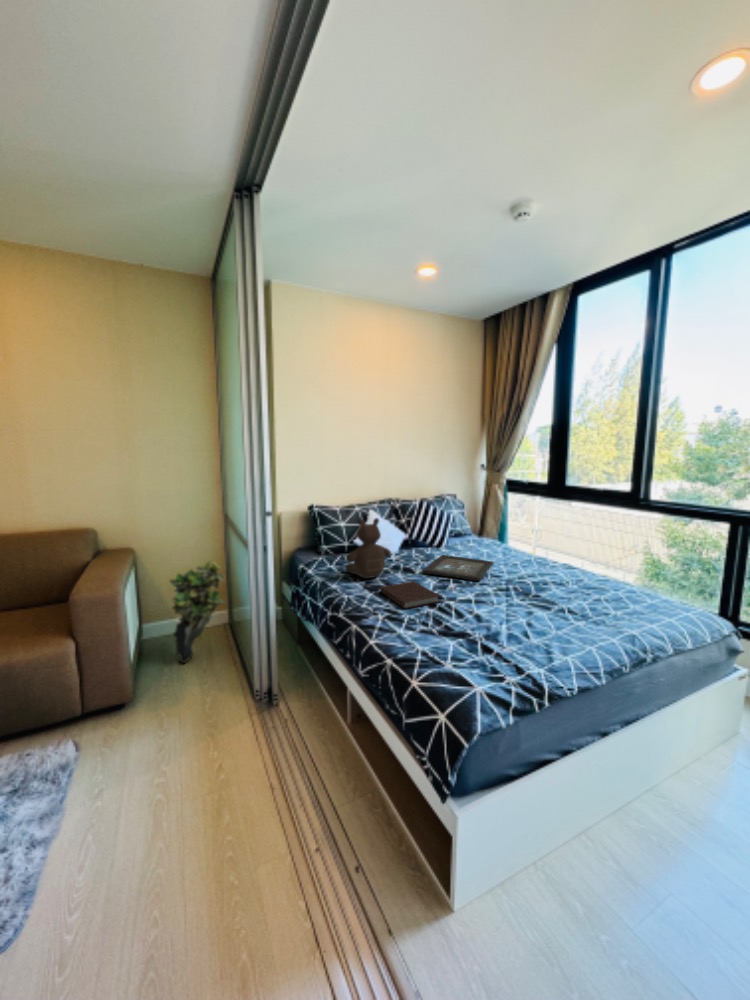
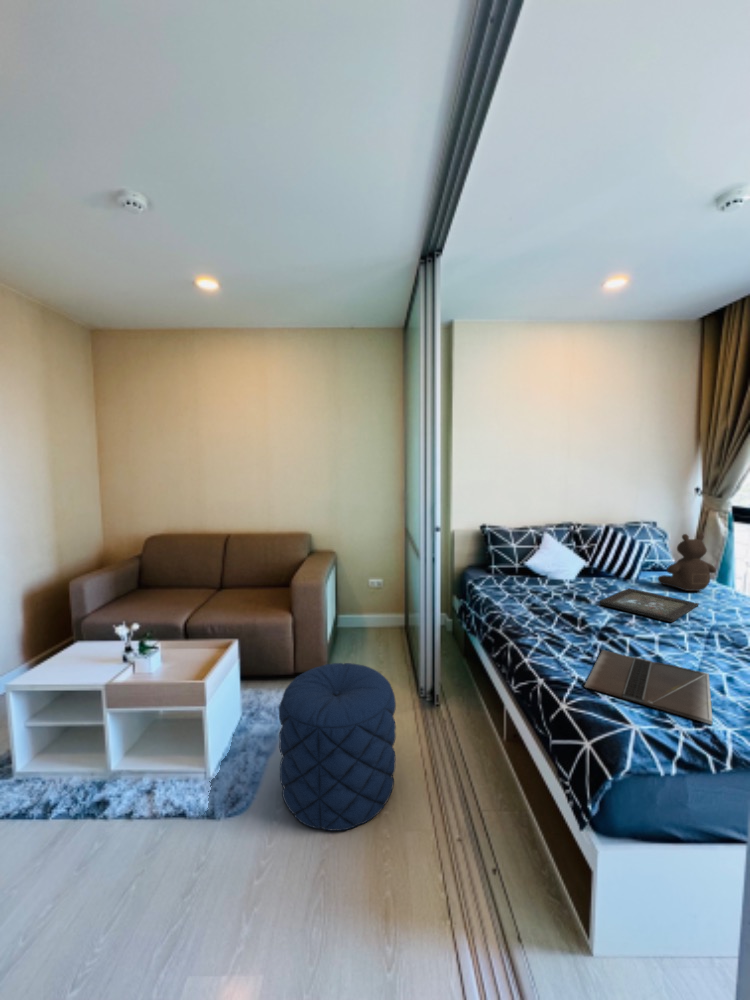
teddy bear: present [345,518,391,578] -> present [658,534,716,591]
potted plant: present [170,561,224,663] -> none [355,567,402,653]
notebook: present [380,581,440,609] -> none [545,611,614,636]
laptop: none [429,617,531,669] -> present [585,650,713,724]
pouf: none [59,687,235,922] -> present [279,663,396,831]

